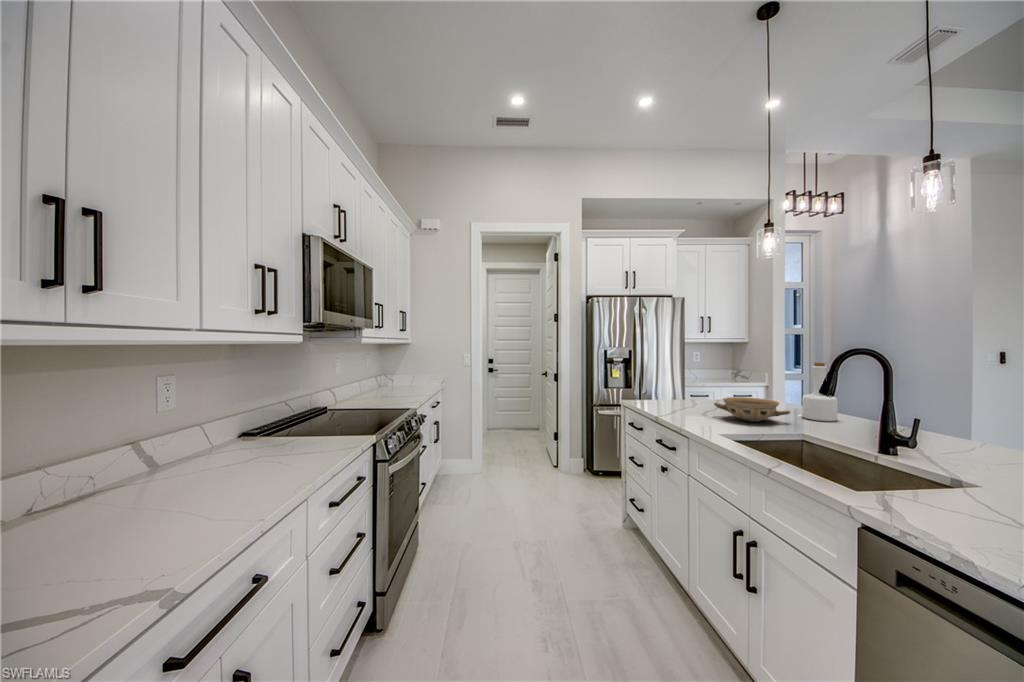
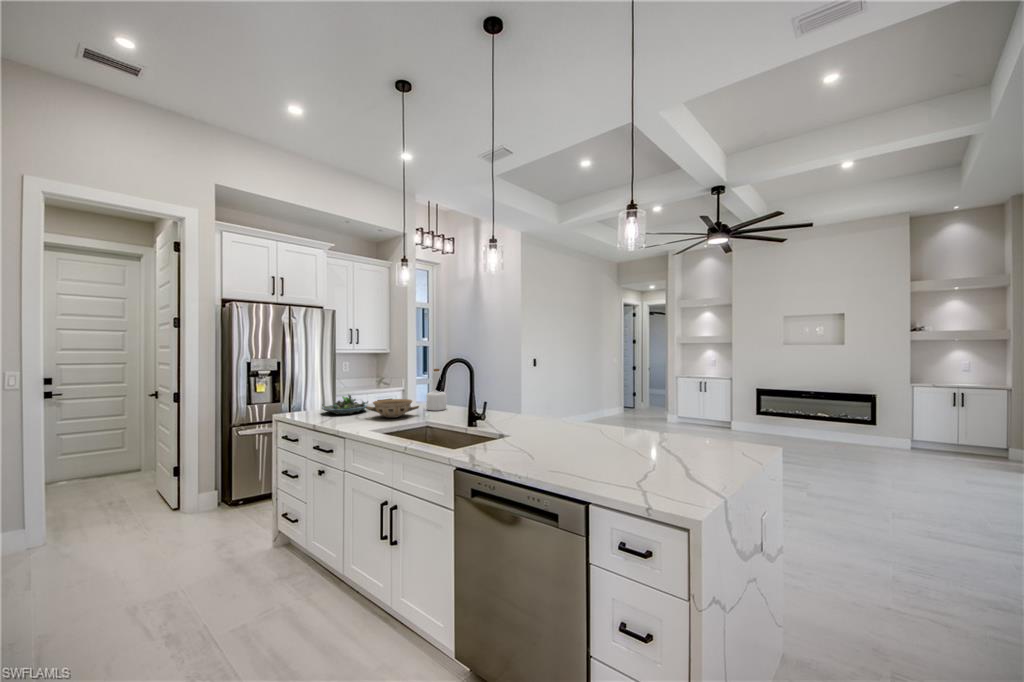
succulent planter: none [666,386,718,409] -> present [322,395,368,415]

